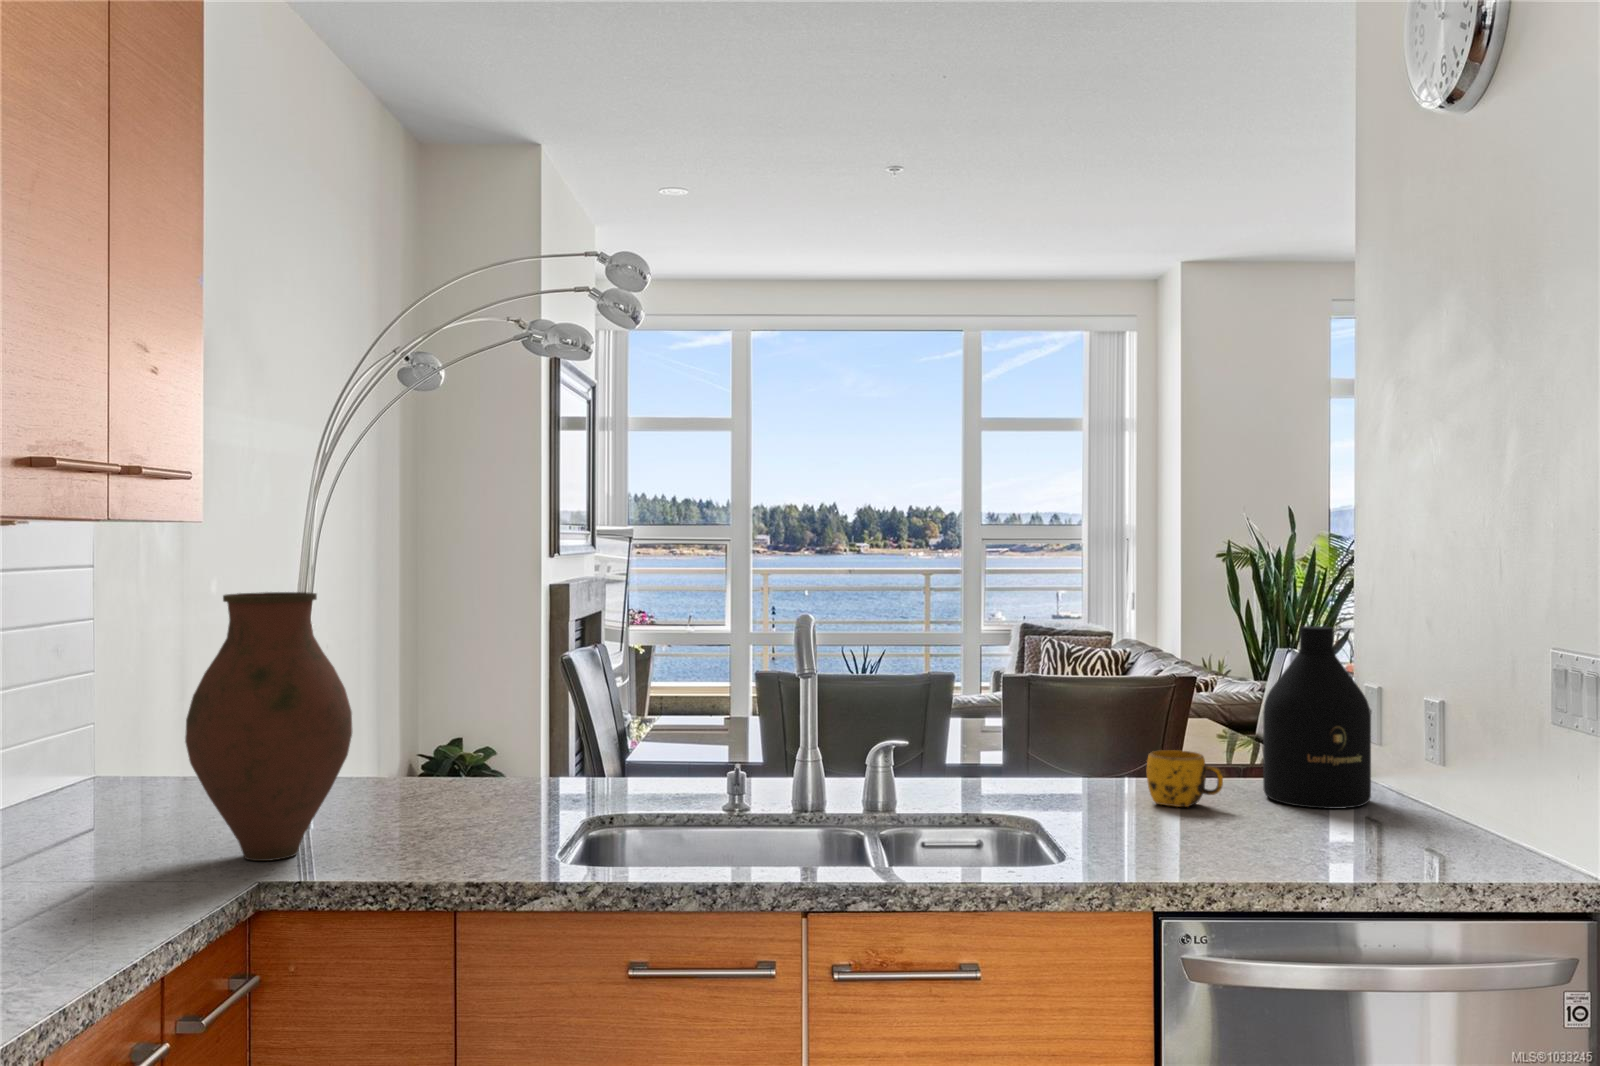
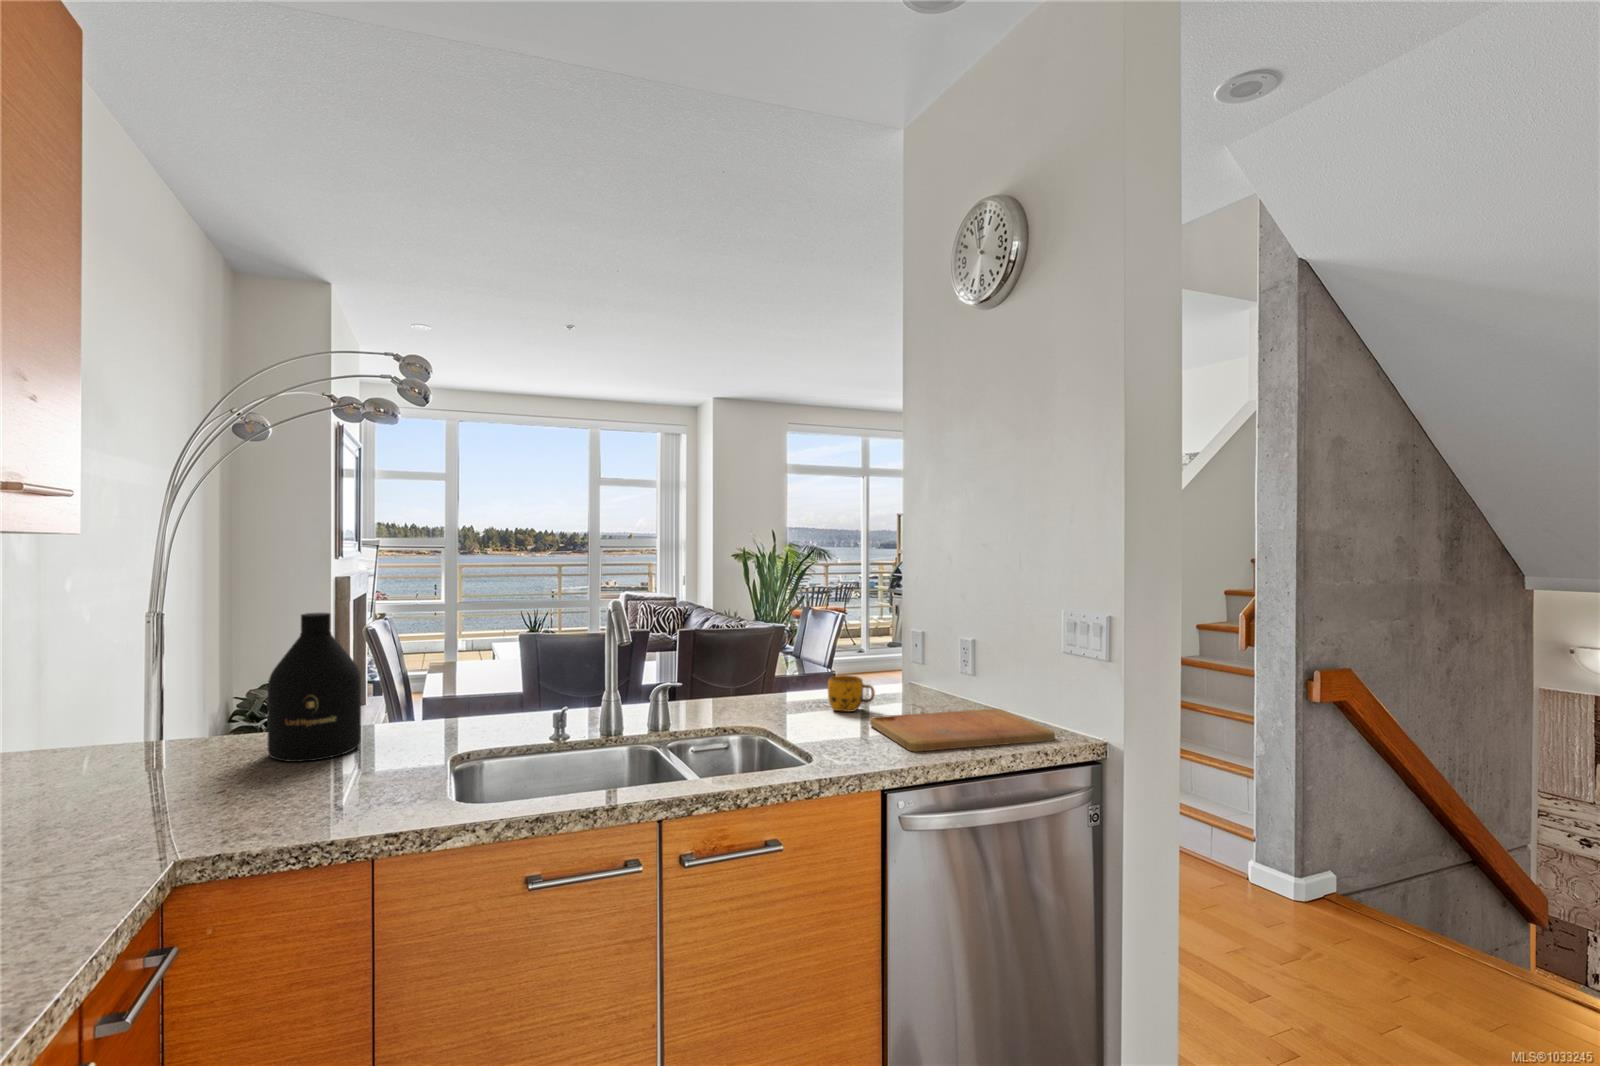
vase: present [185,592,352,861] -> none [76,594,252,838]
bottle: present [1263,626,1371,809] -> present [268,613,361,762]
cutting board: none [1193,813,1505,872] -> present [870,709,1055,752]

